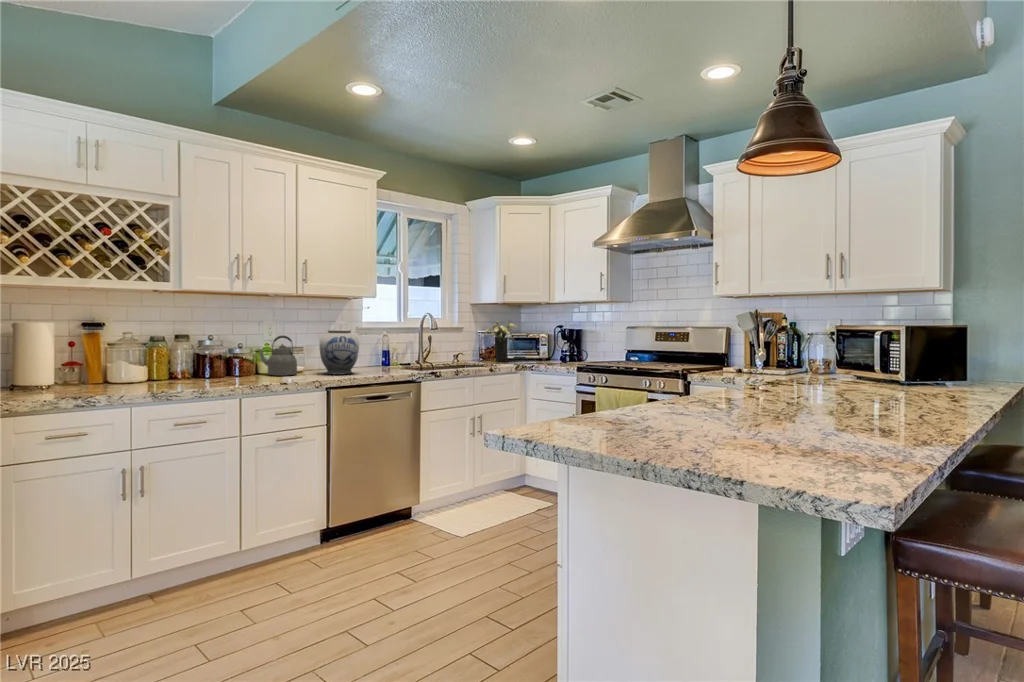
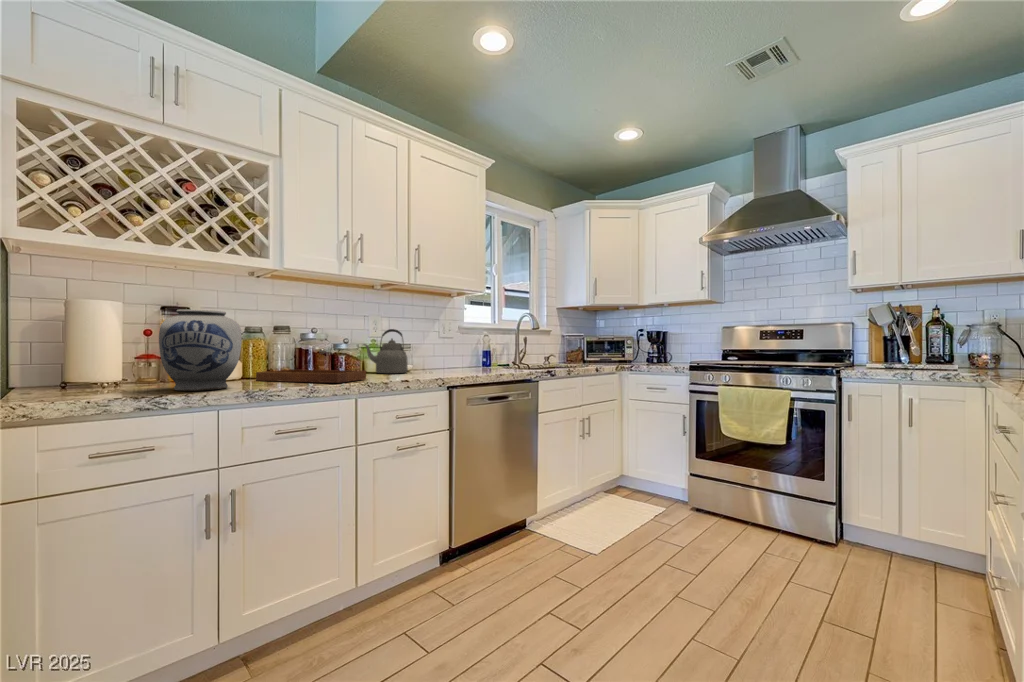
flower arrangement: present [482,321,517,362] -> none [569,322,603,363]
vase: present [319,329,359,375] -> present [159,310,242,391]
tray: none [160,357,252,386] -> present [256,349,366,383]

